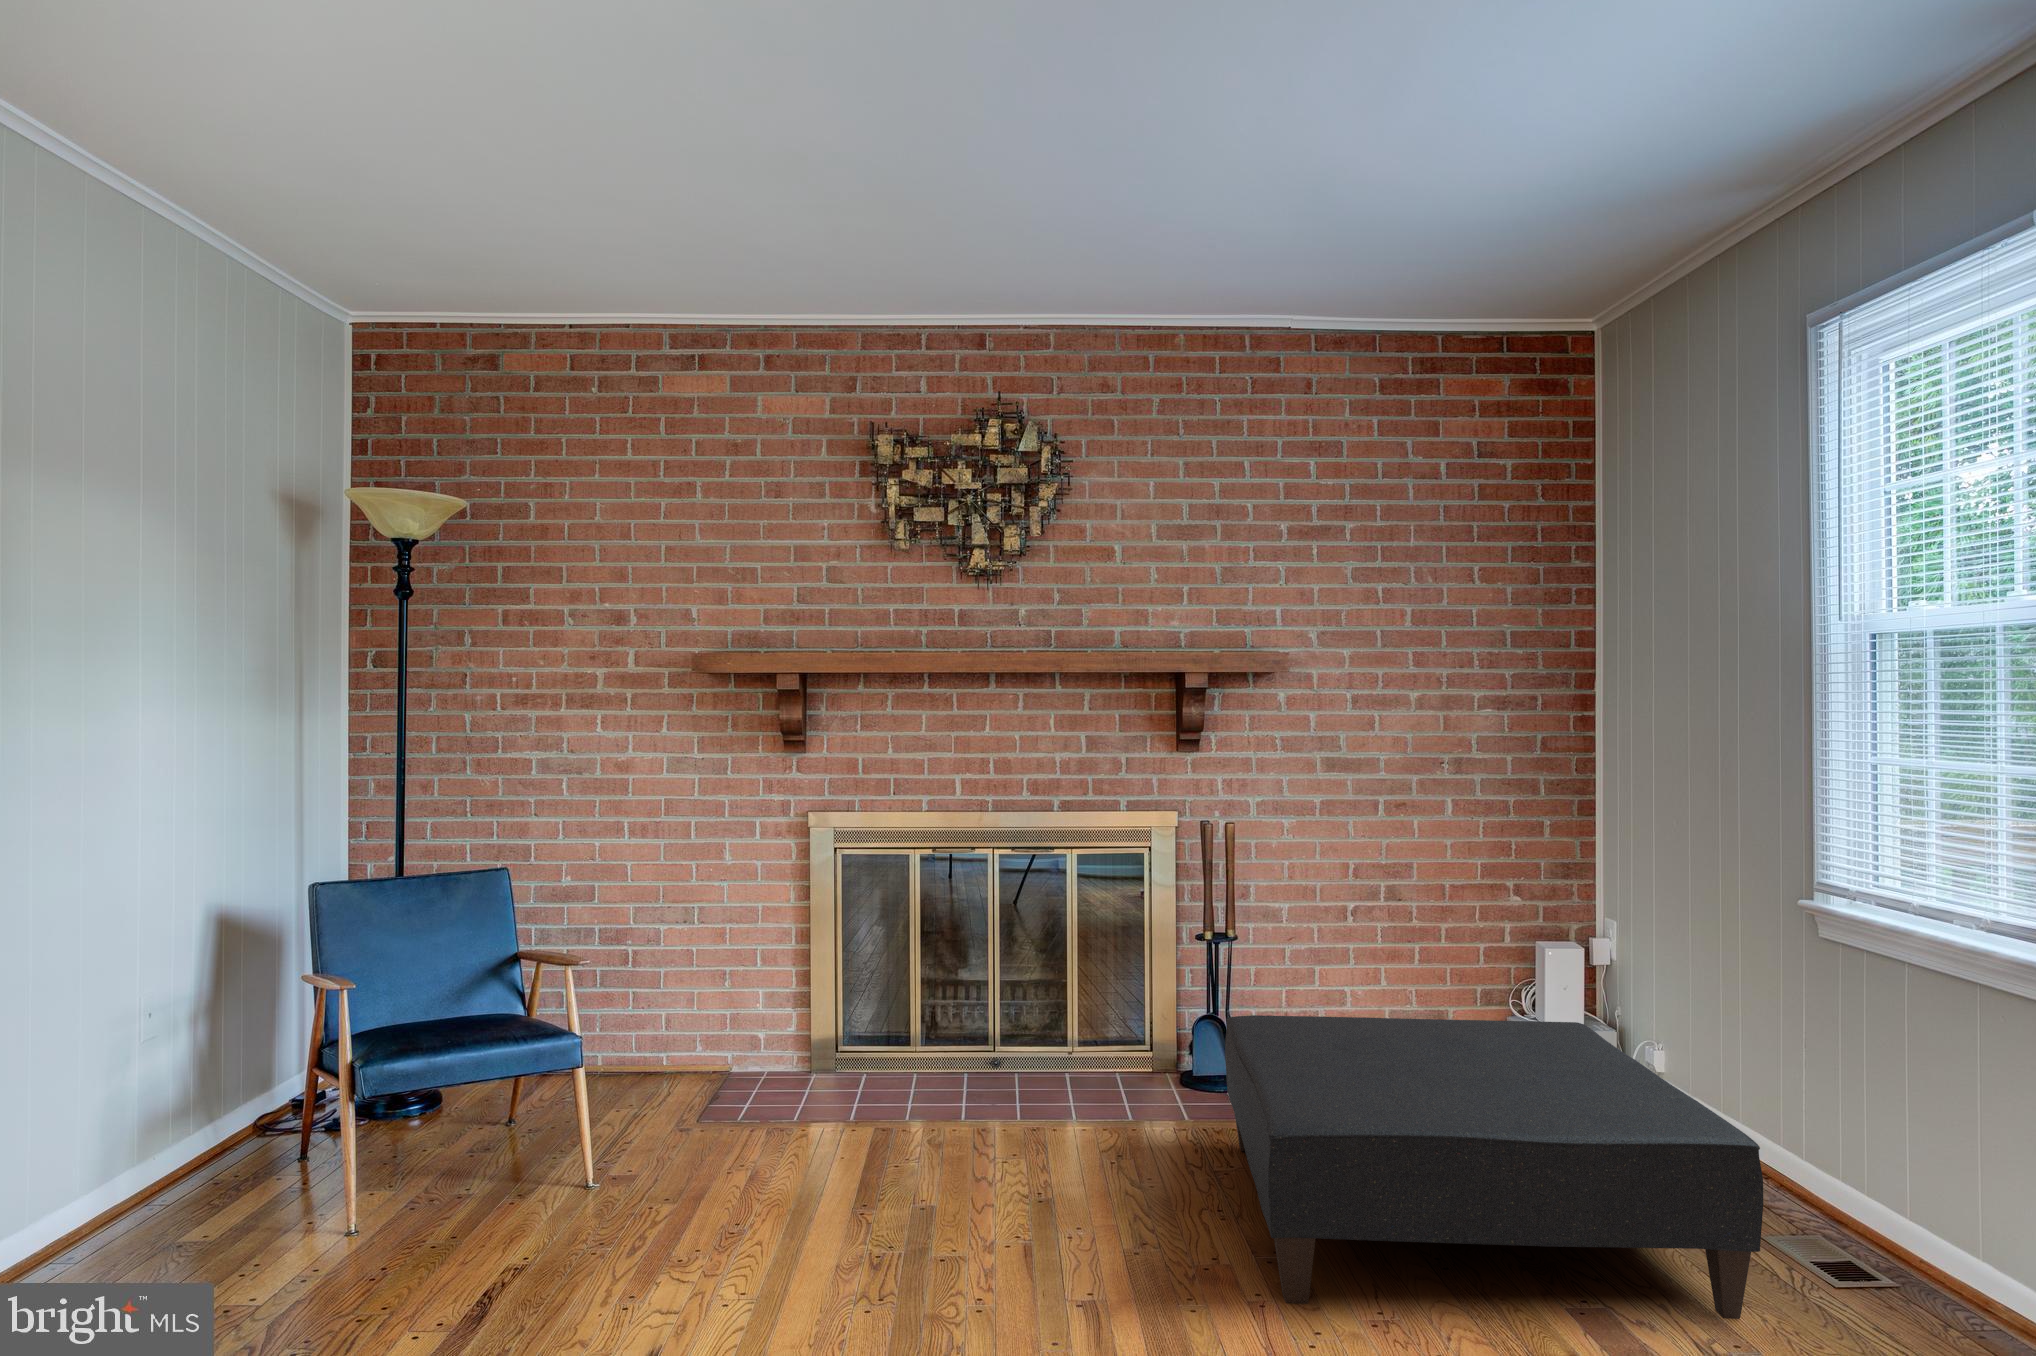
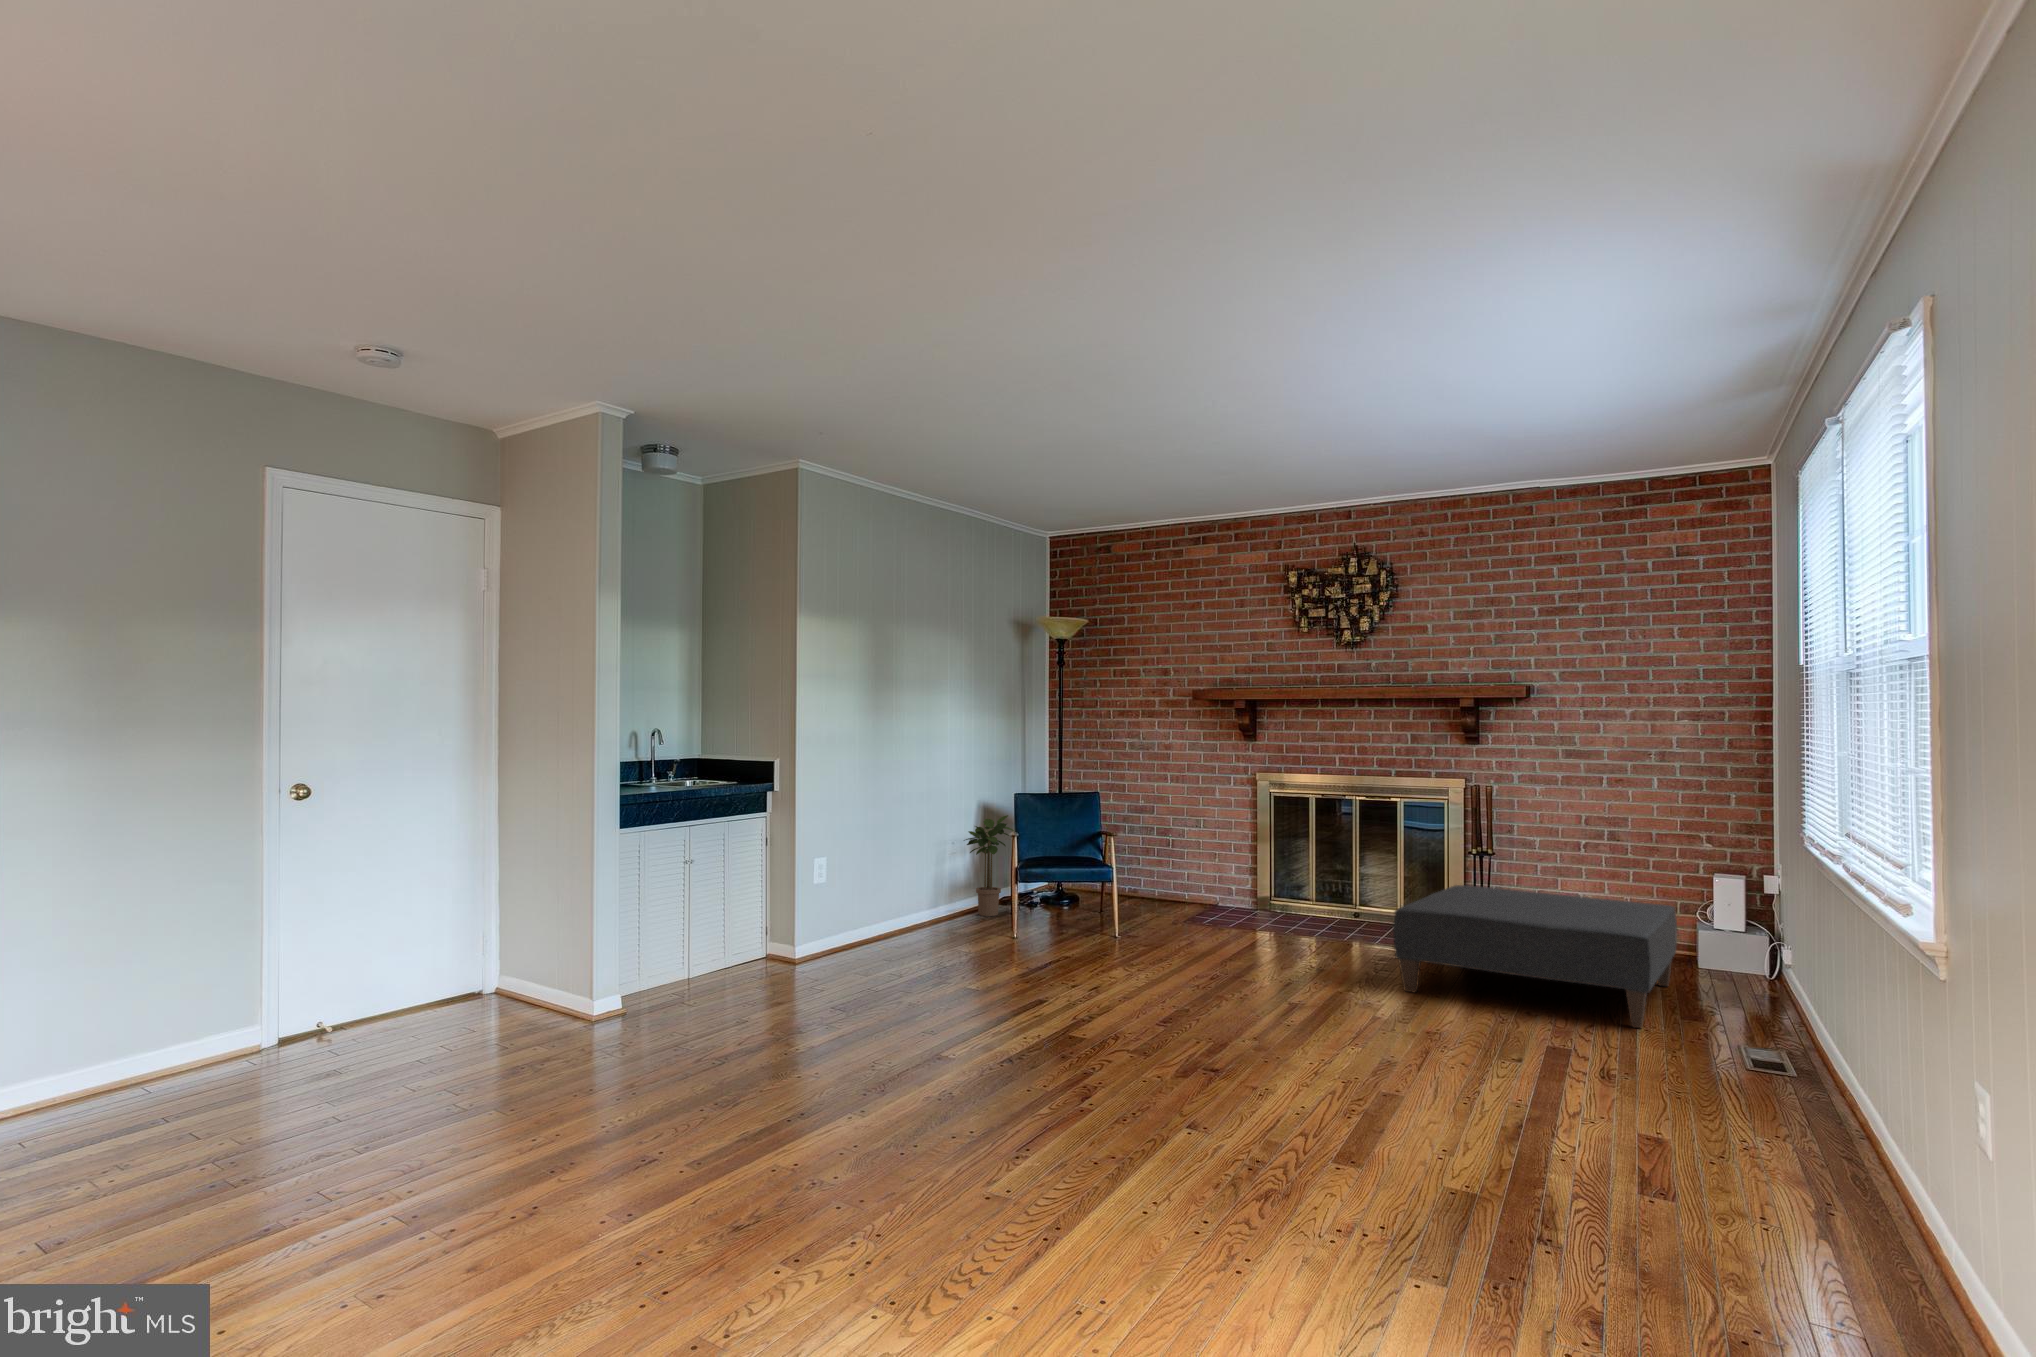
potted plant: none [123,954,278,1223] -> present [964,815,1014,916]

